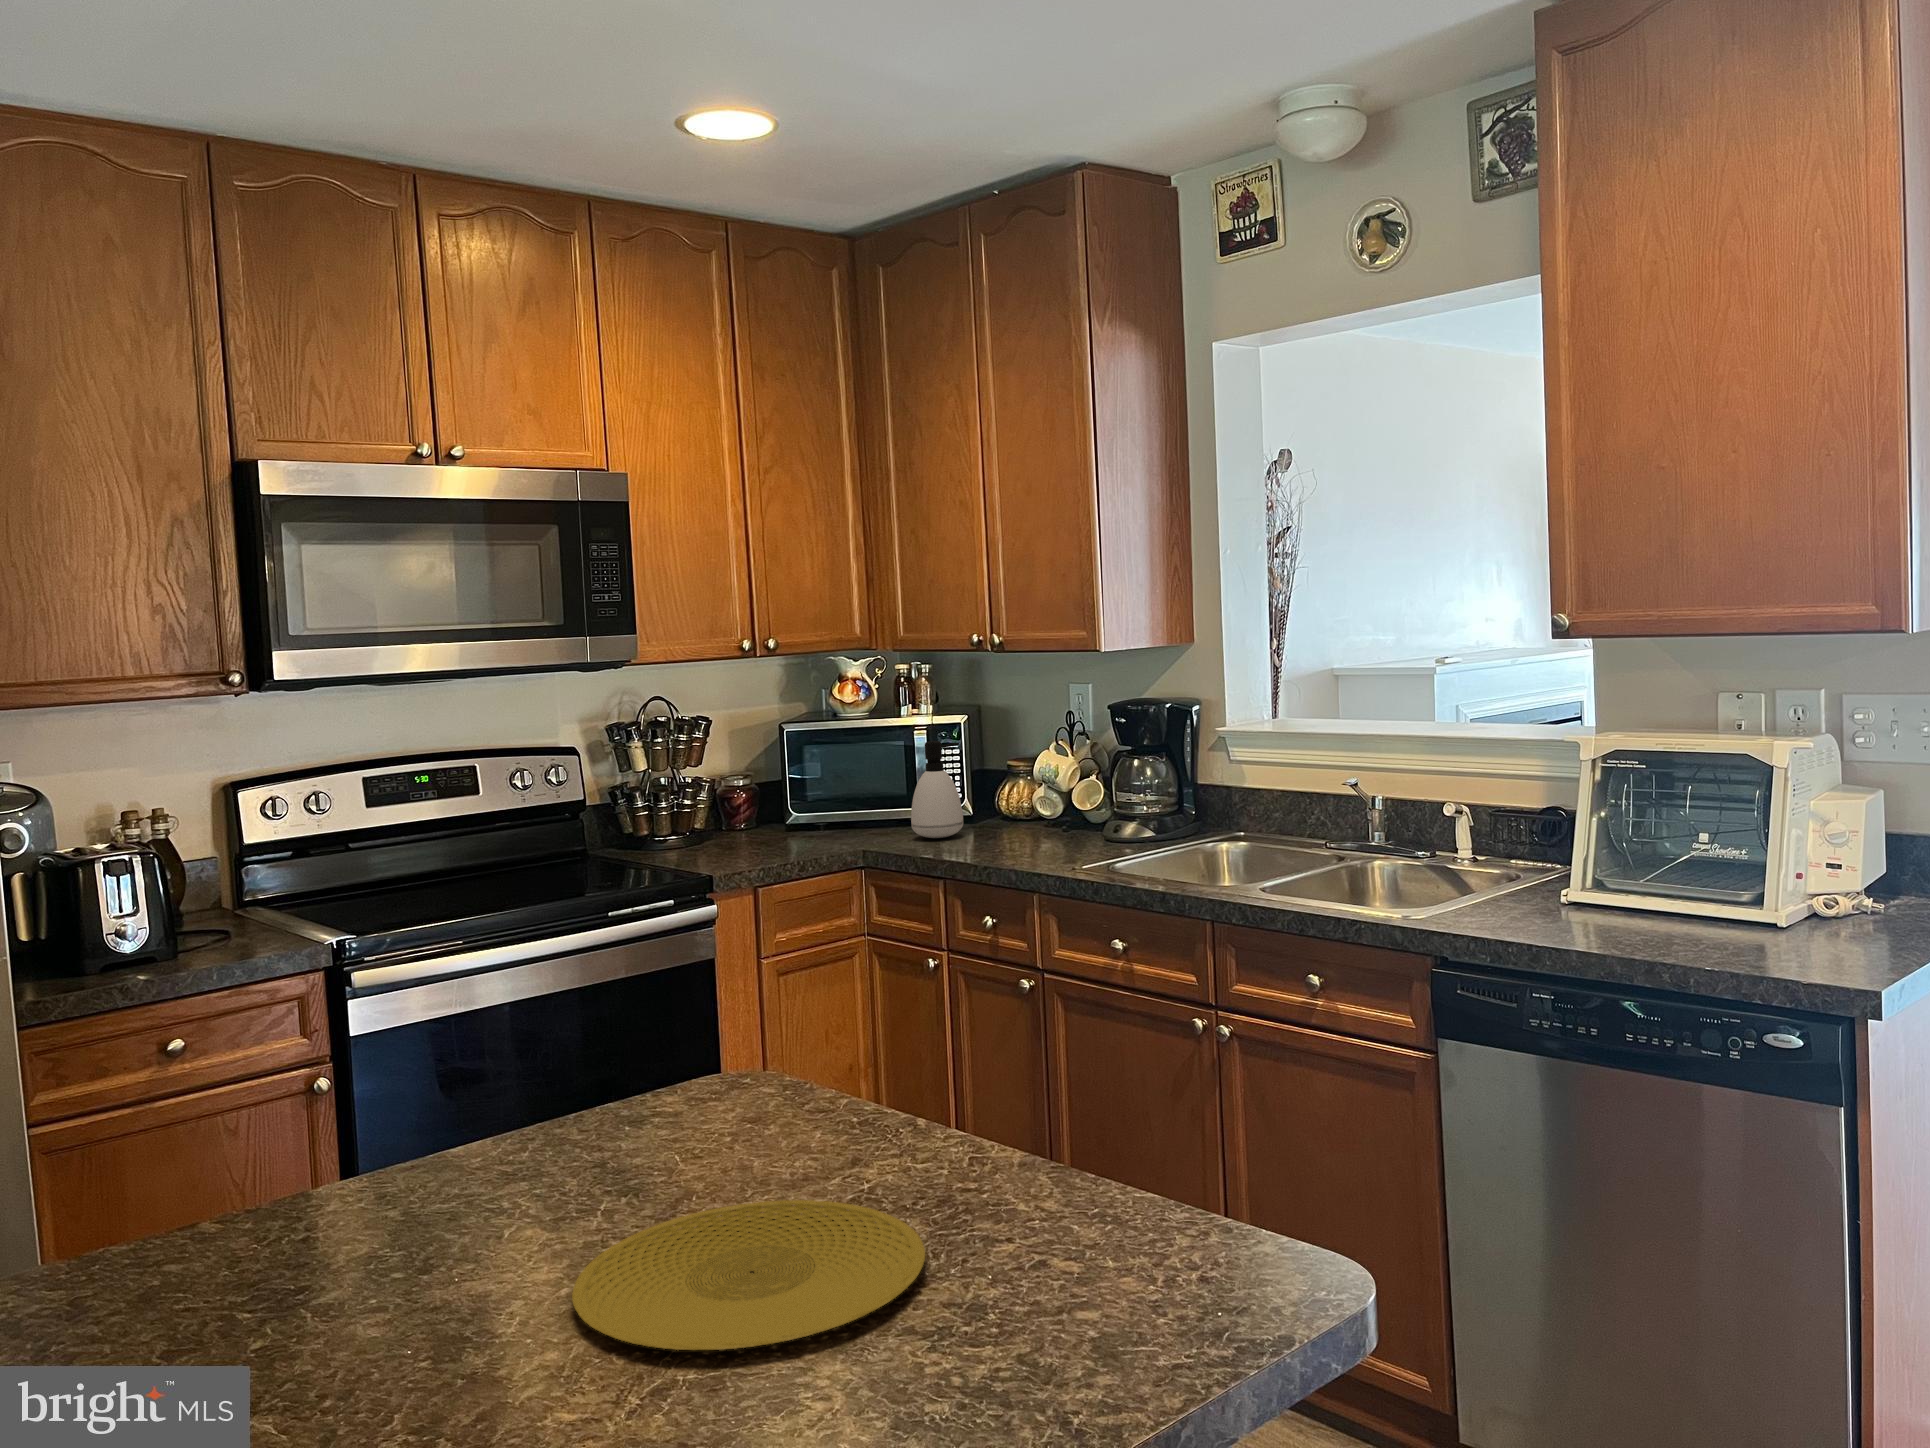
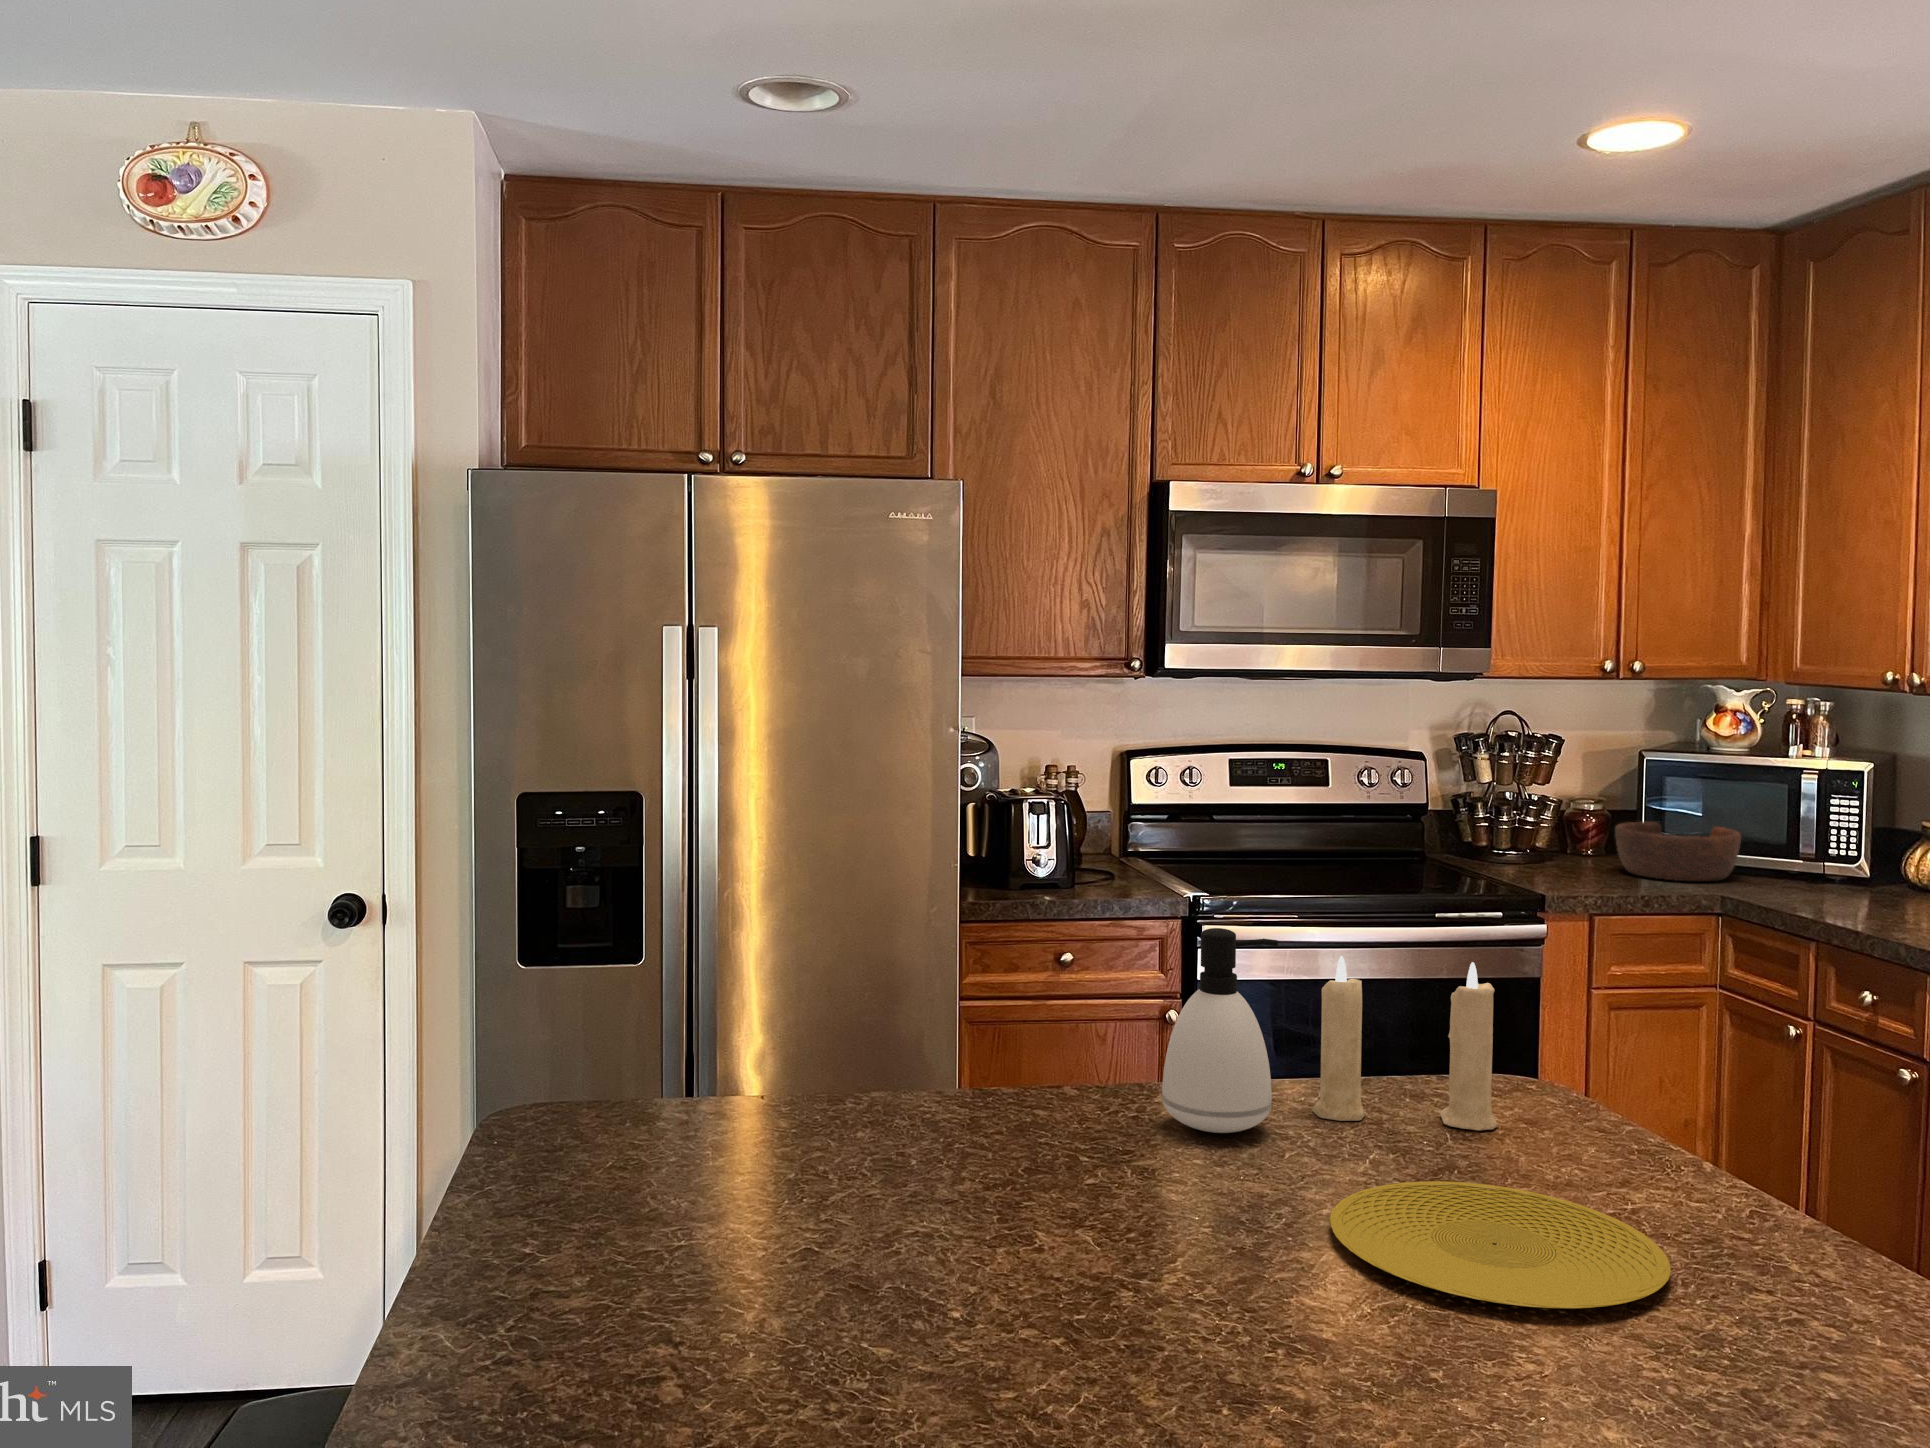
soap dispenser: present [911,741,963,838] -> present [1162,928,1278,1133]
wooden bowl: none [764,787,873,844] -> present [1615,822,1741,881]
candle: none [516,957,724,1176] -> present [1312,956,1498,1130]

